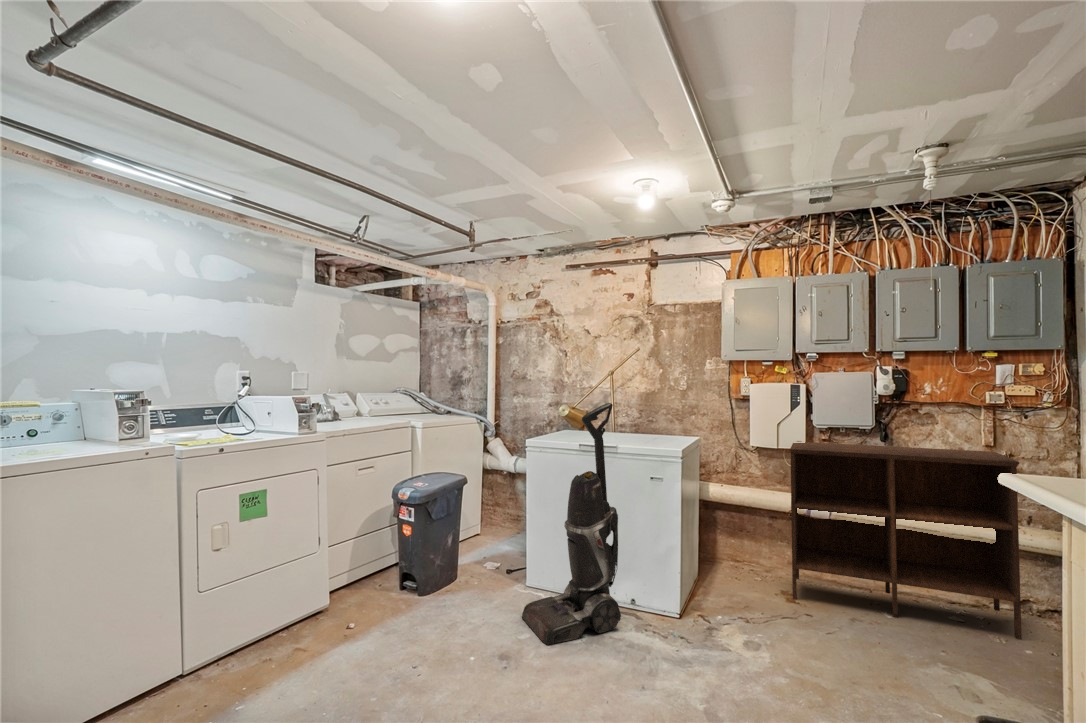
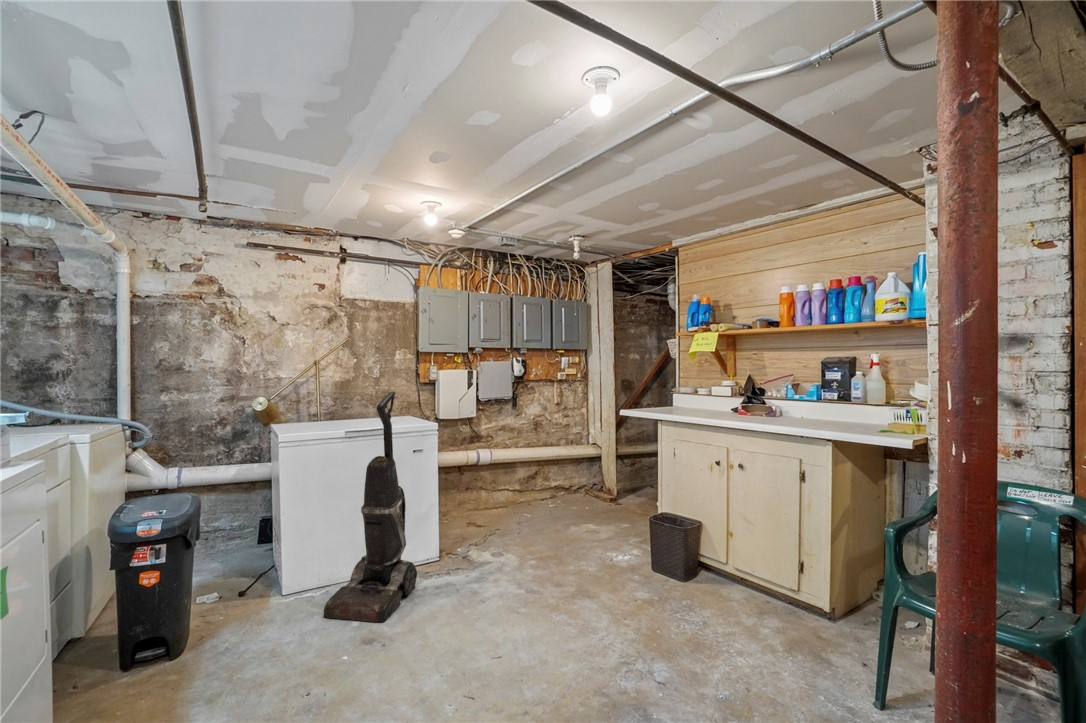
shelving unit: present [790,442,1022,639] -> none [463,407,585,524]

